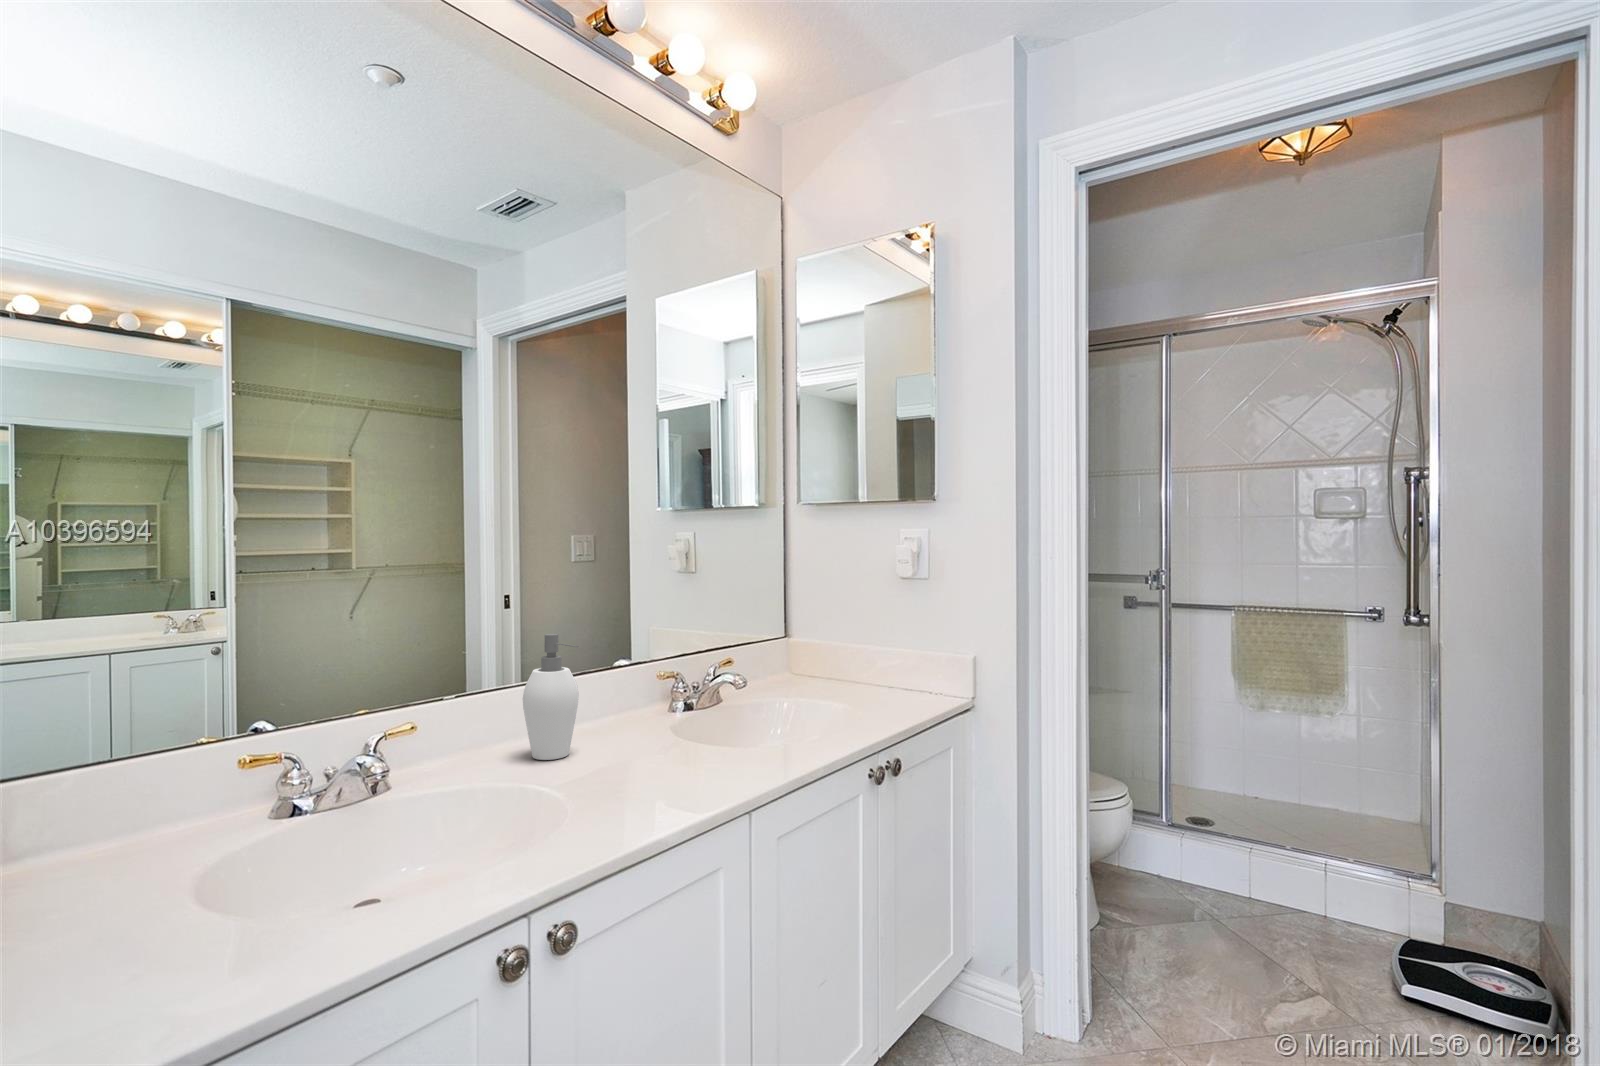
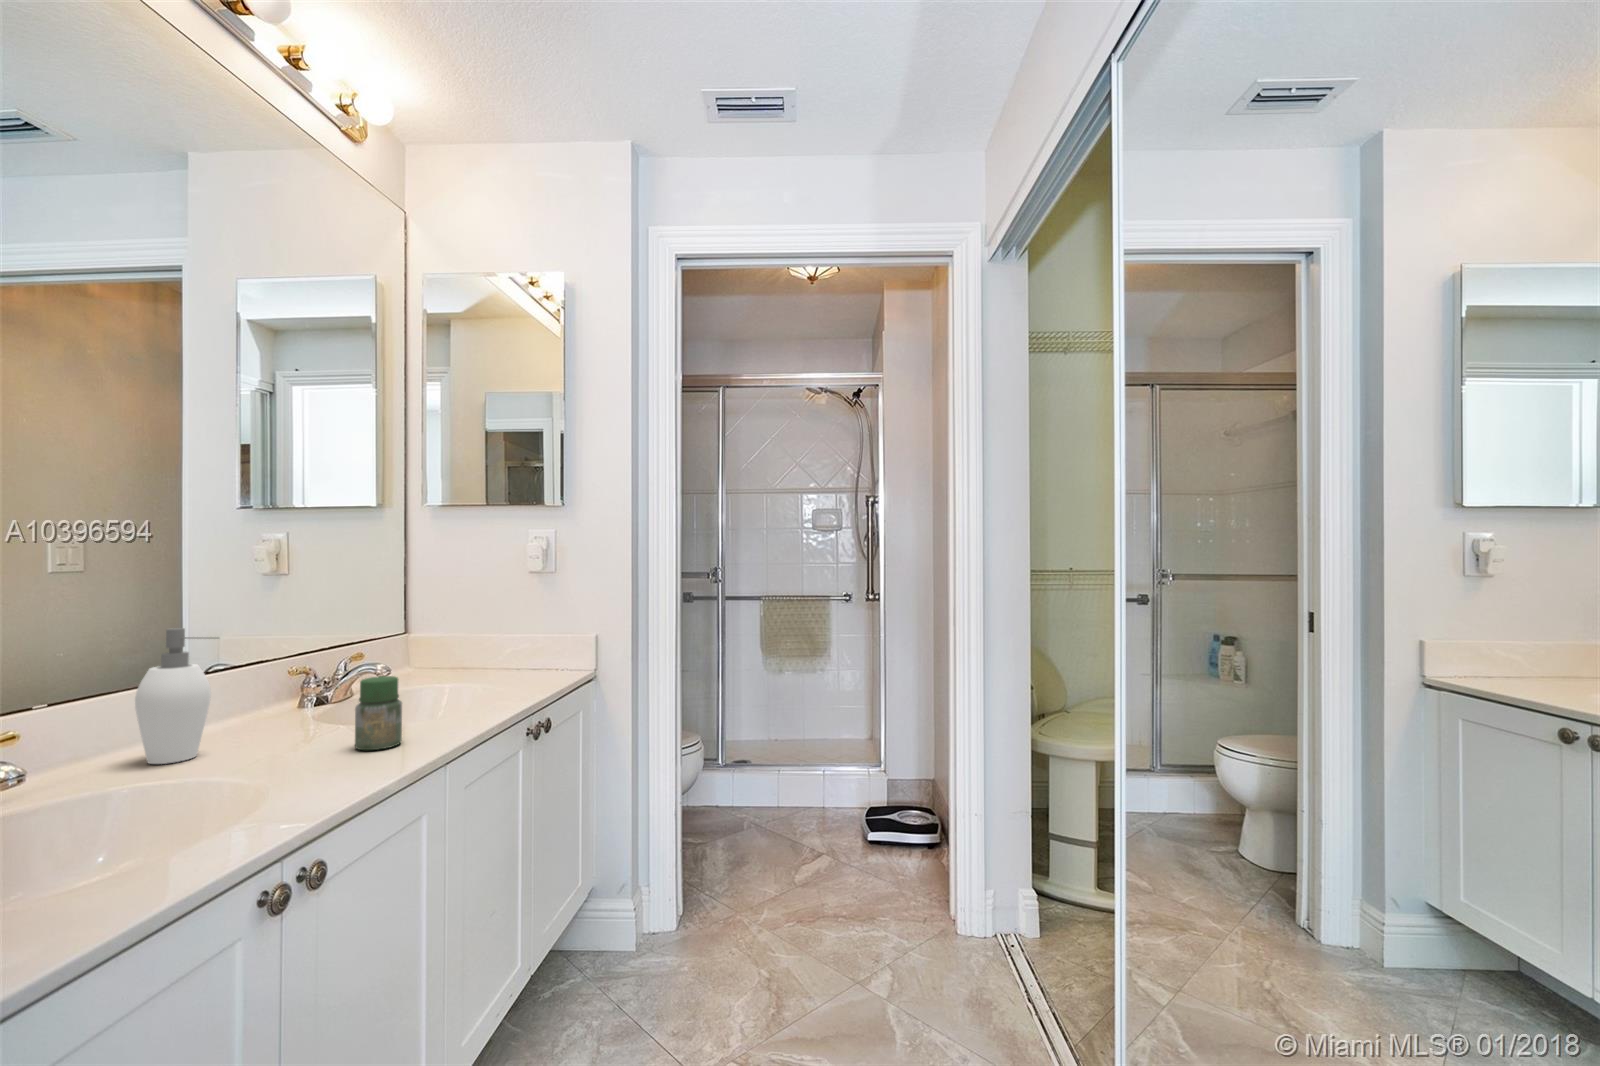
jar: none [684,698,727,779] -> present [355,676,402,750]

